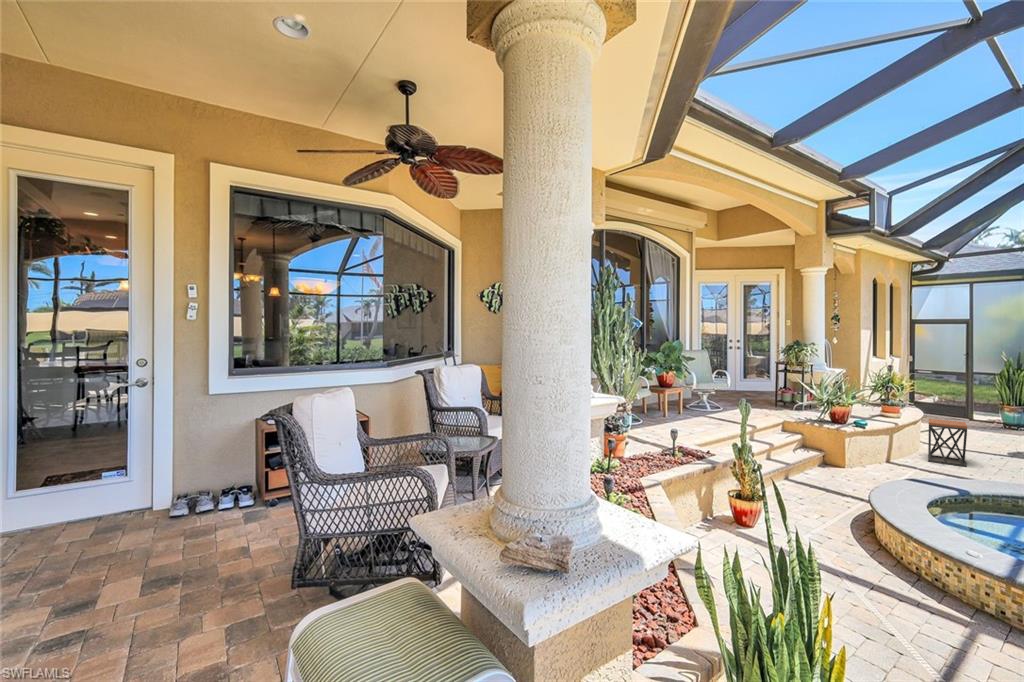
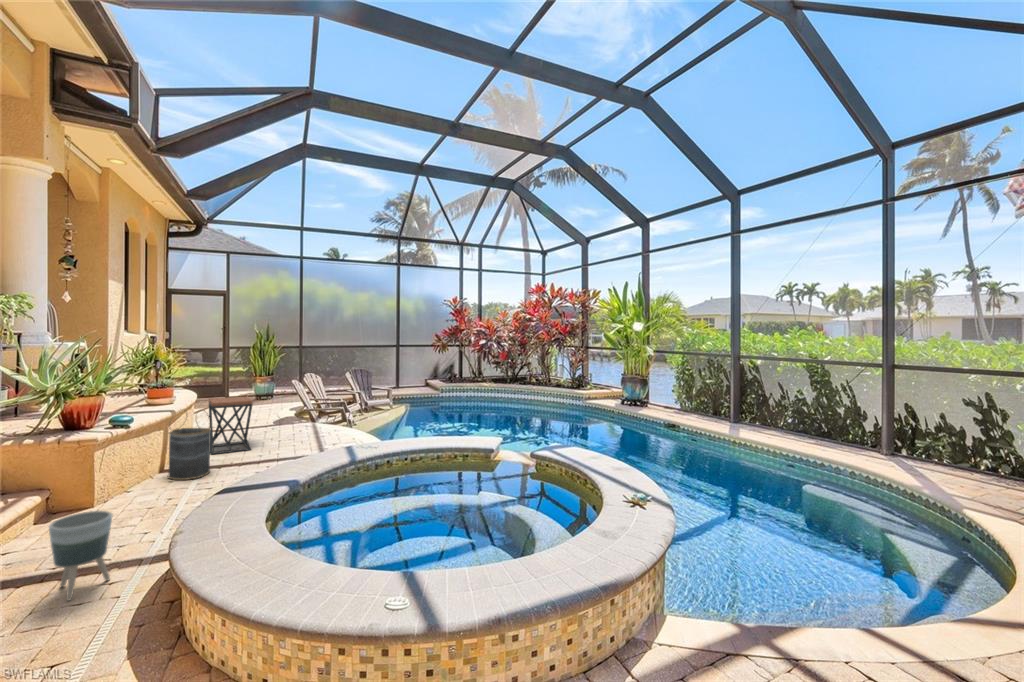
basket: none [891,423,923,473] -> present [168,410,211,480]
planter: none [823,462,850,499] -> present [49,511,113,601]

